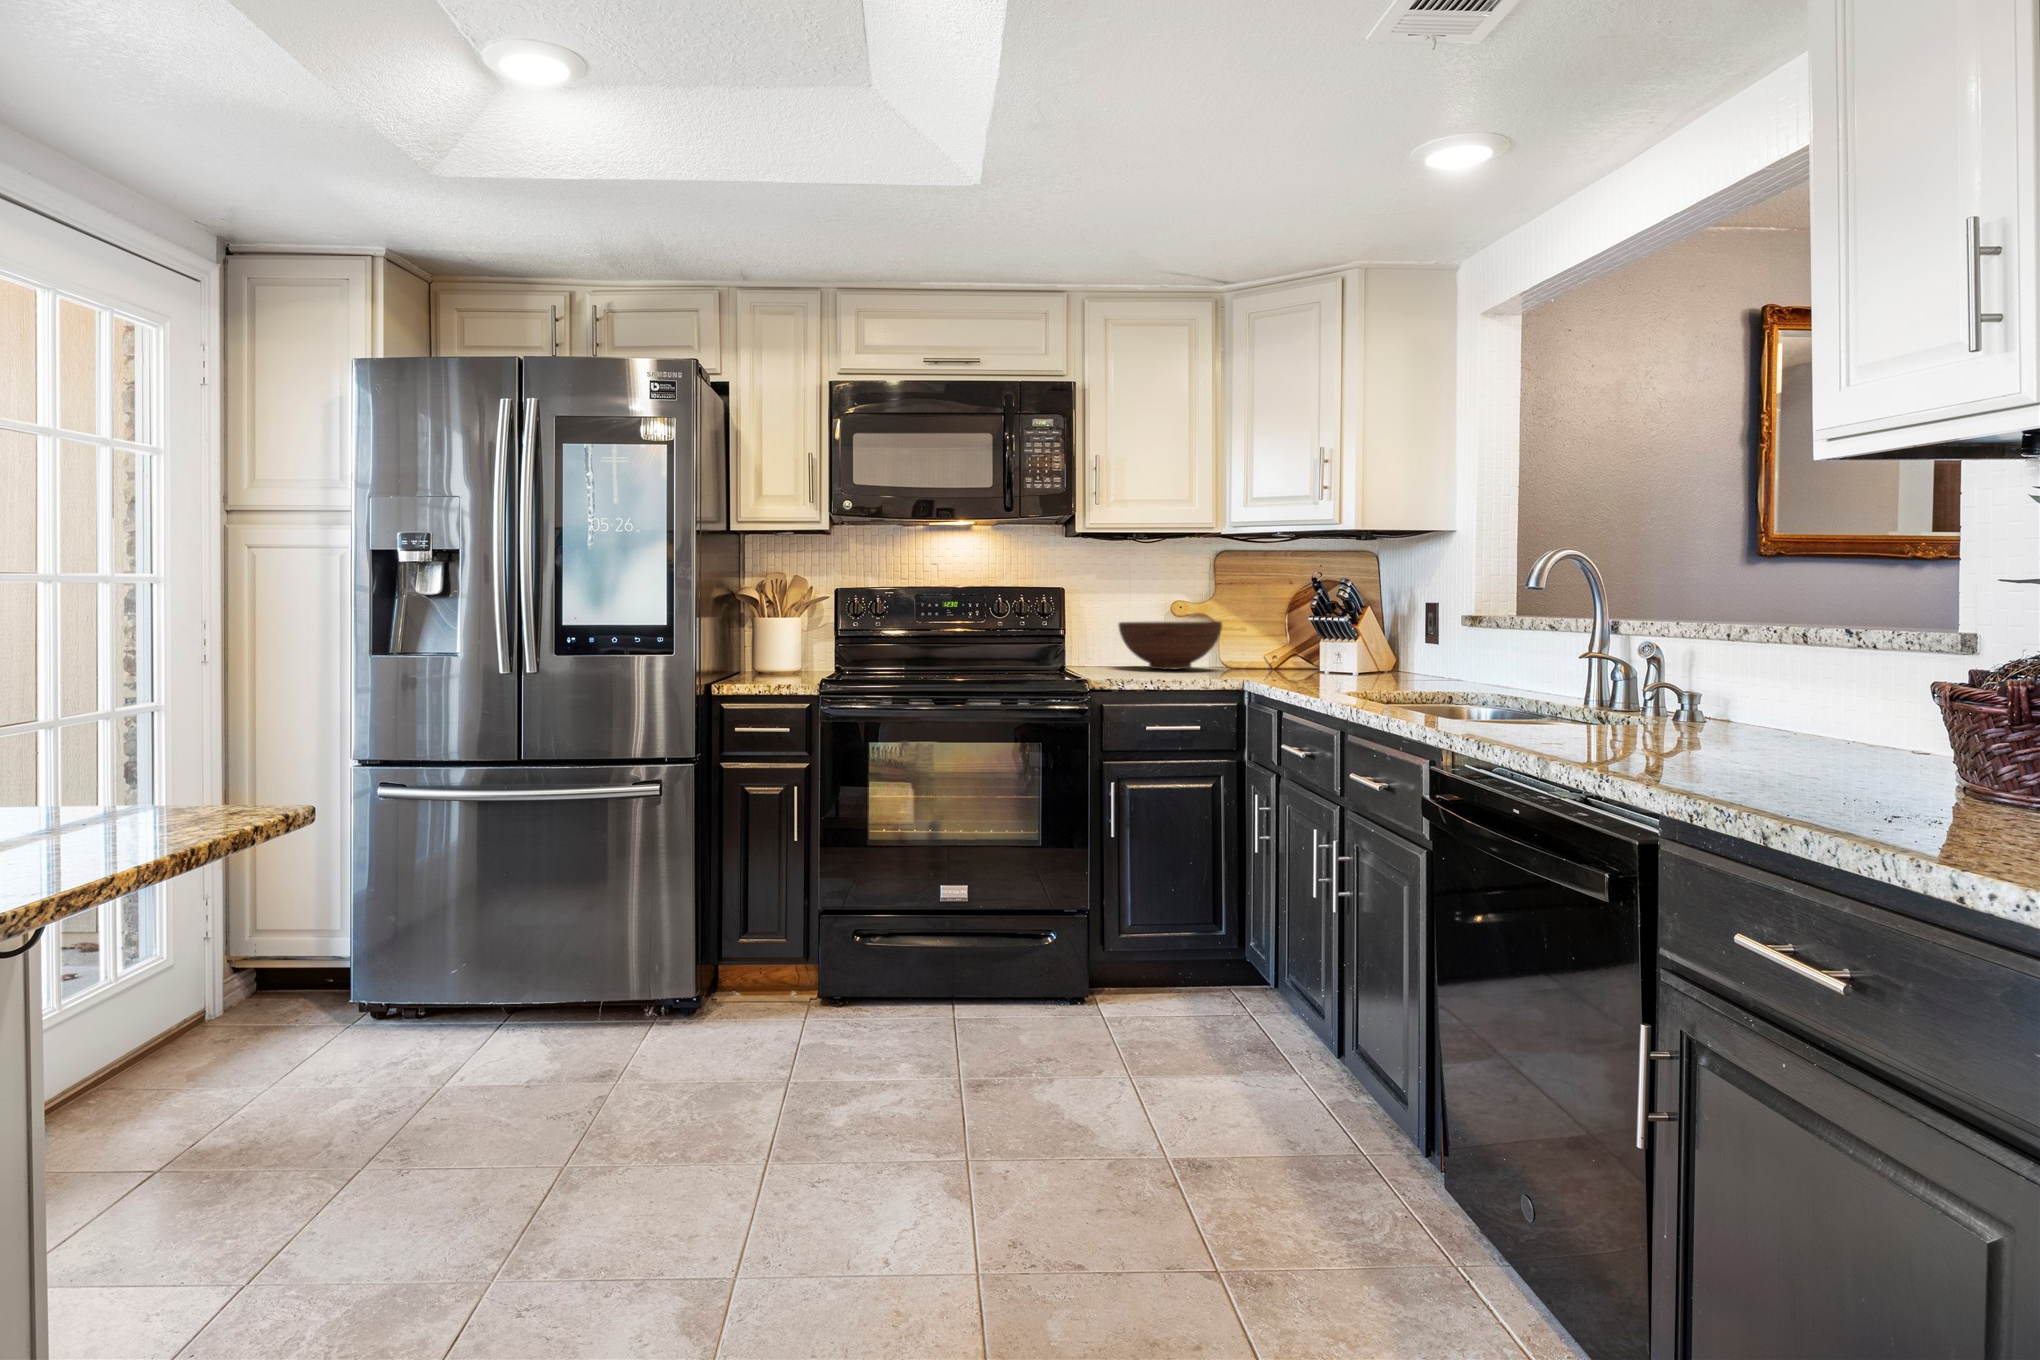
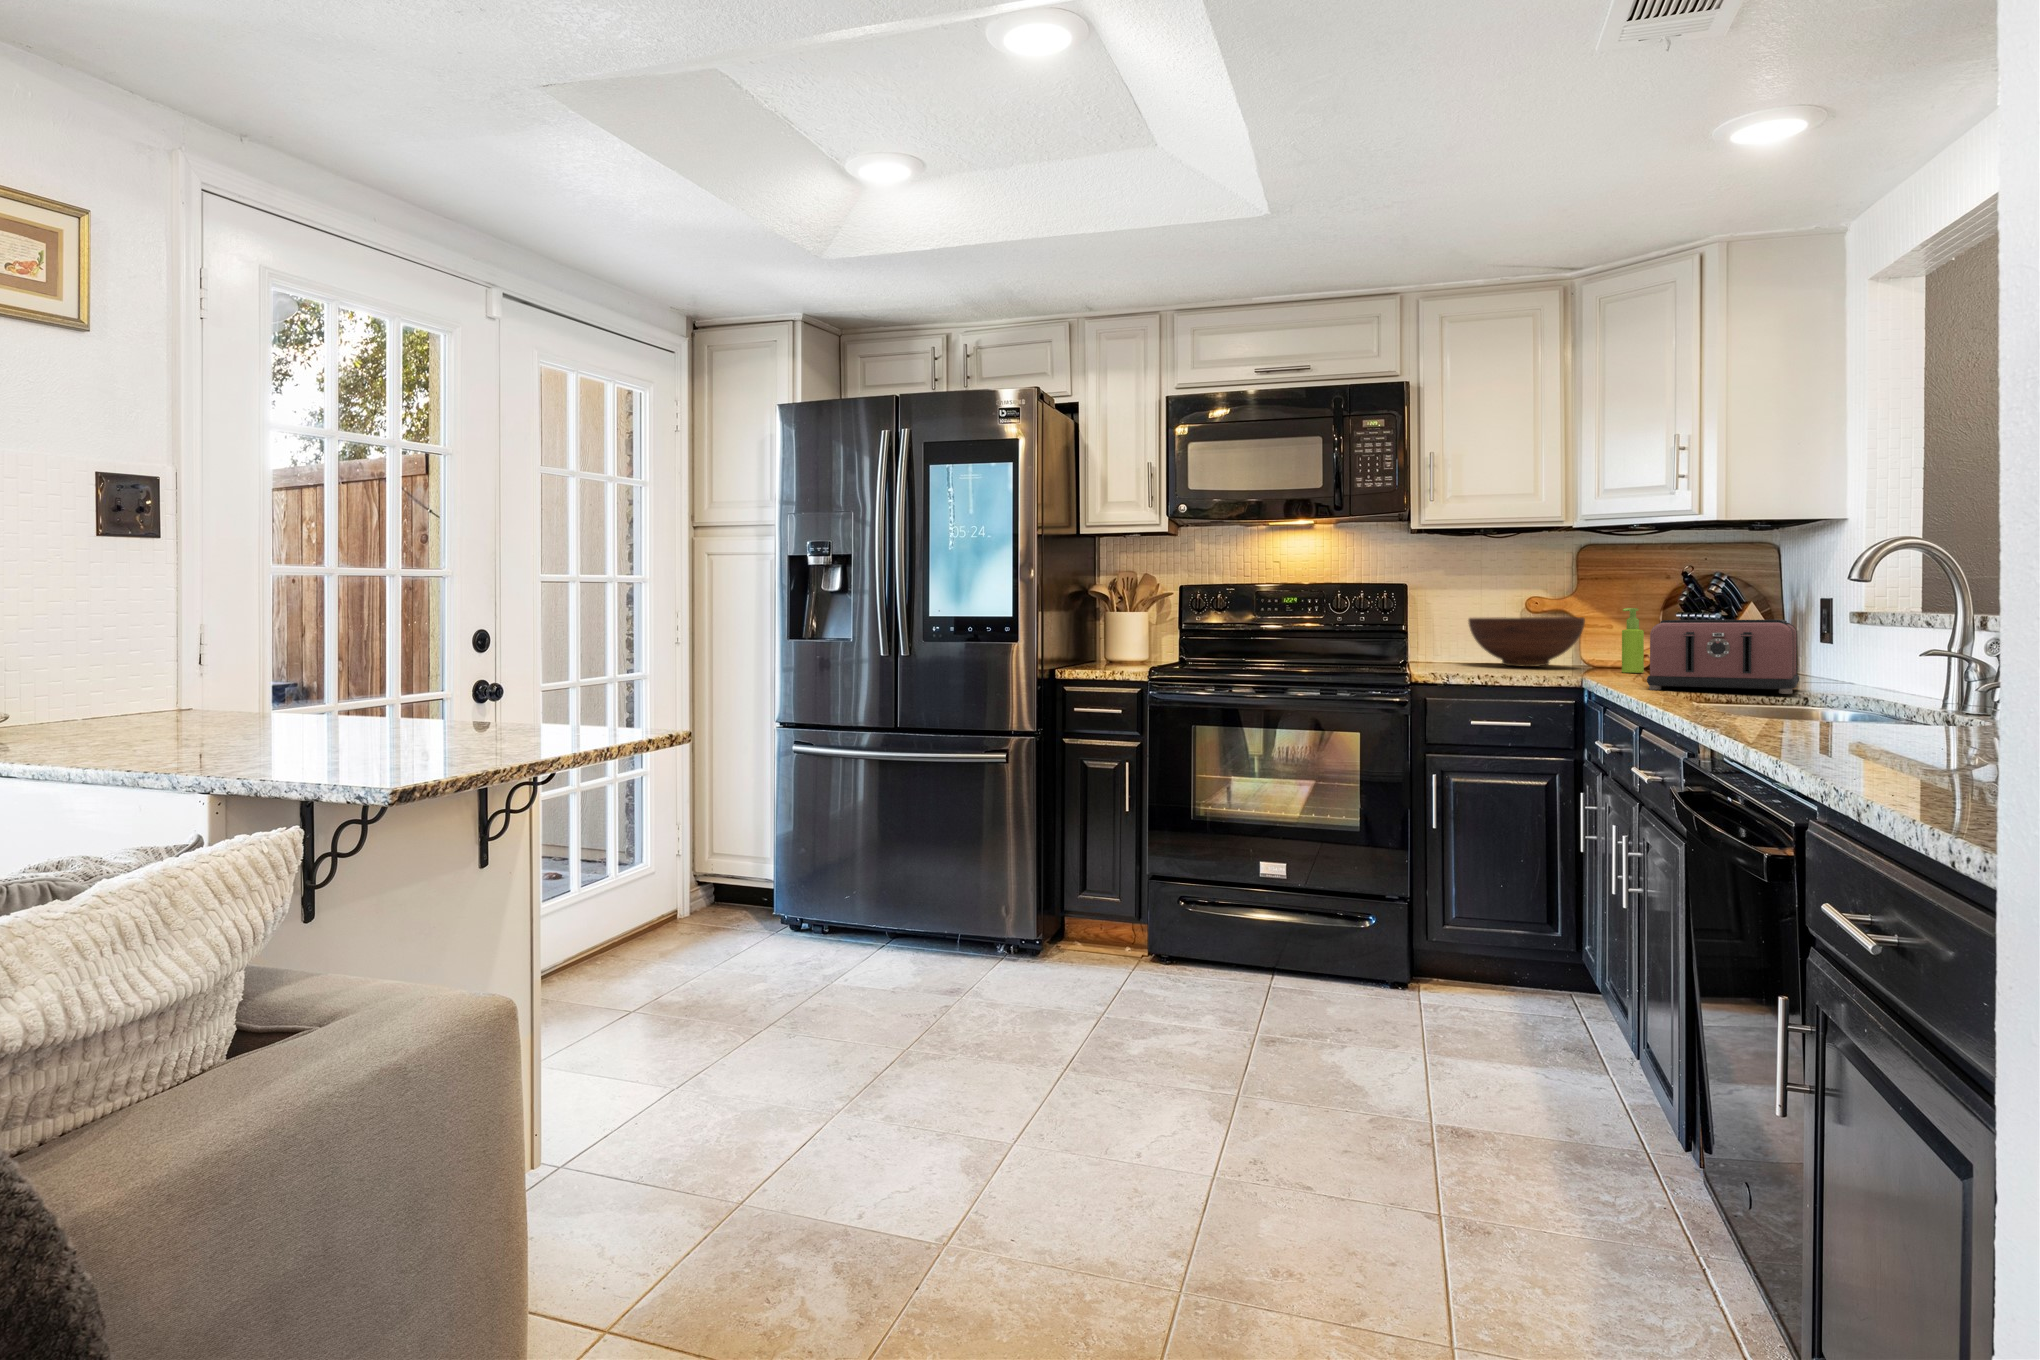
soap dispenser: none [1258,613,1276,674] -> present [1622,608,1644,673]
toaster: none [1309,624,1436,693] -> present [1647,620,1799,694]

